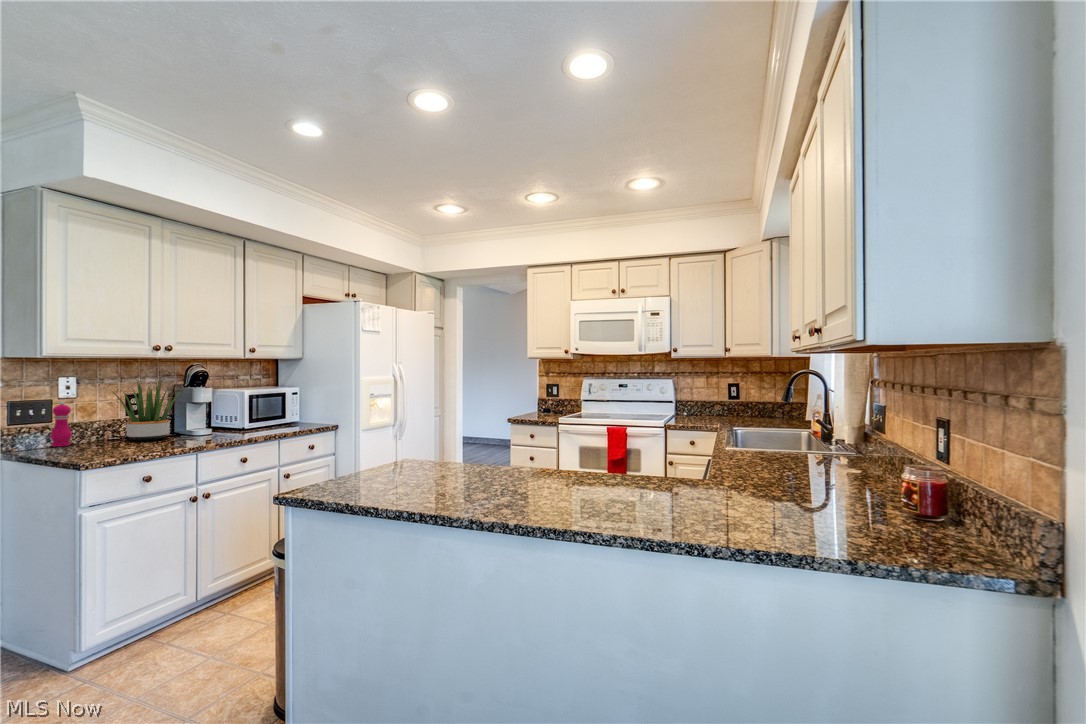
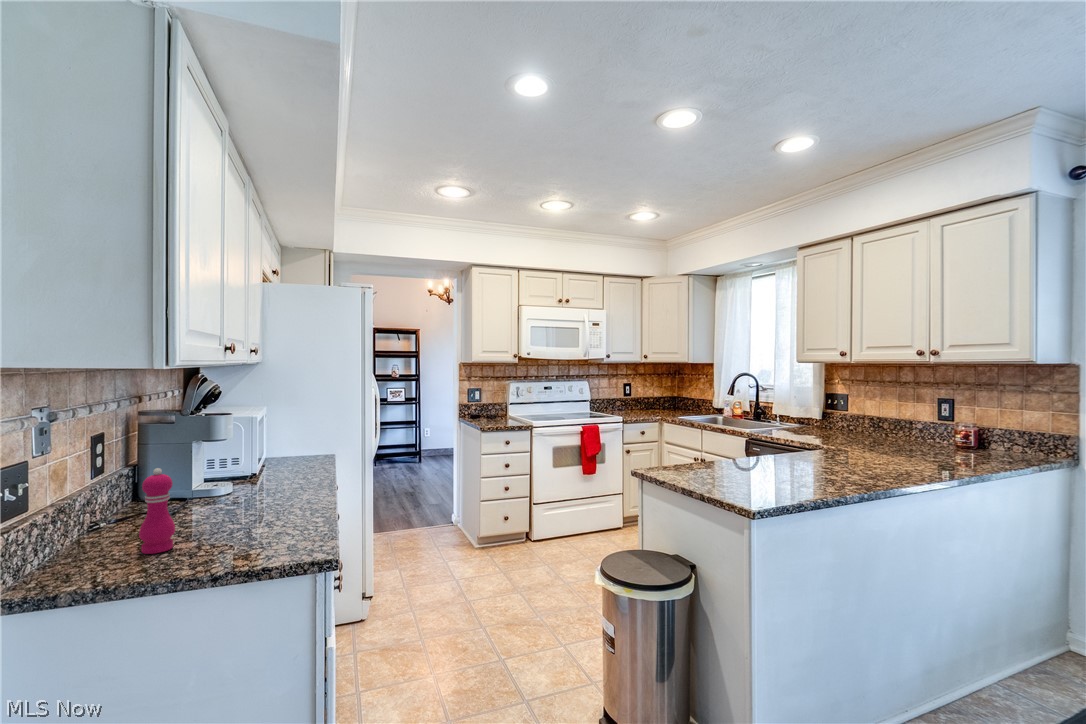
potted plant: present [112,380,183,441] -> none [172,414,291,517]

